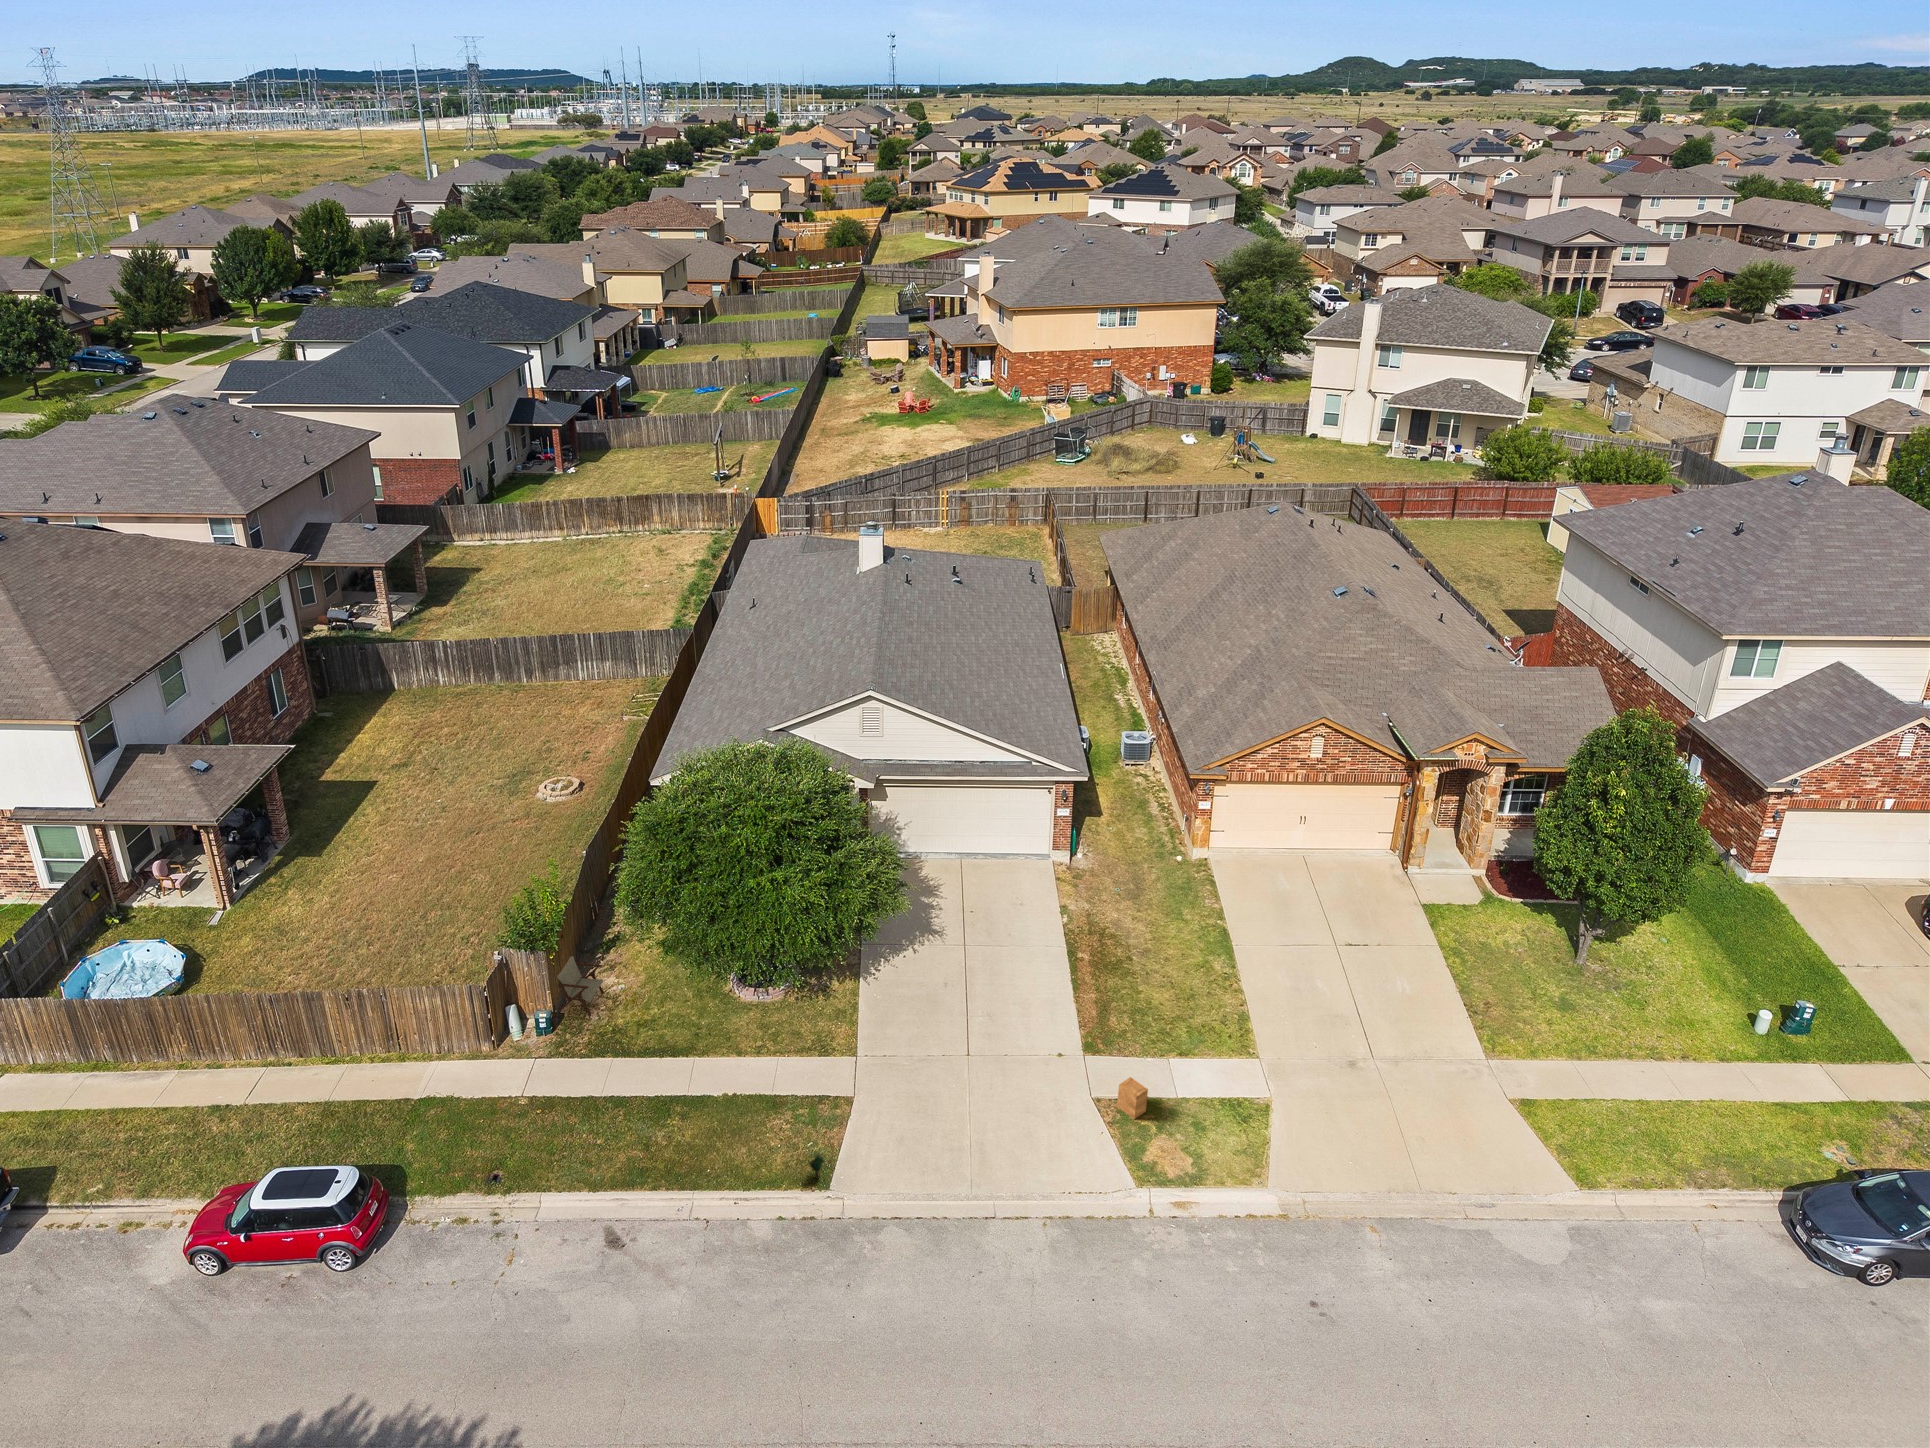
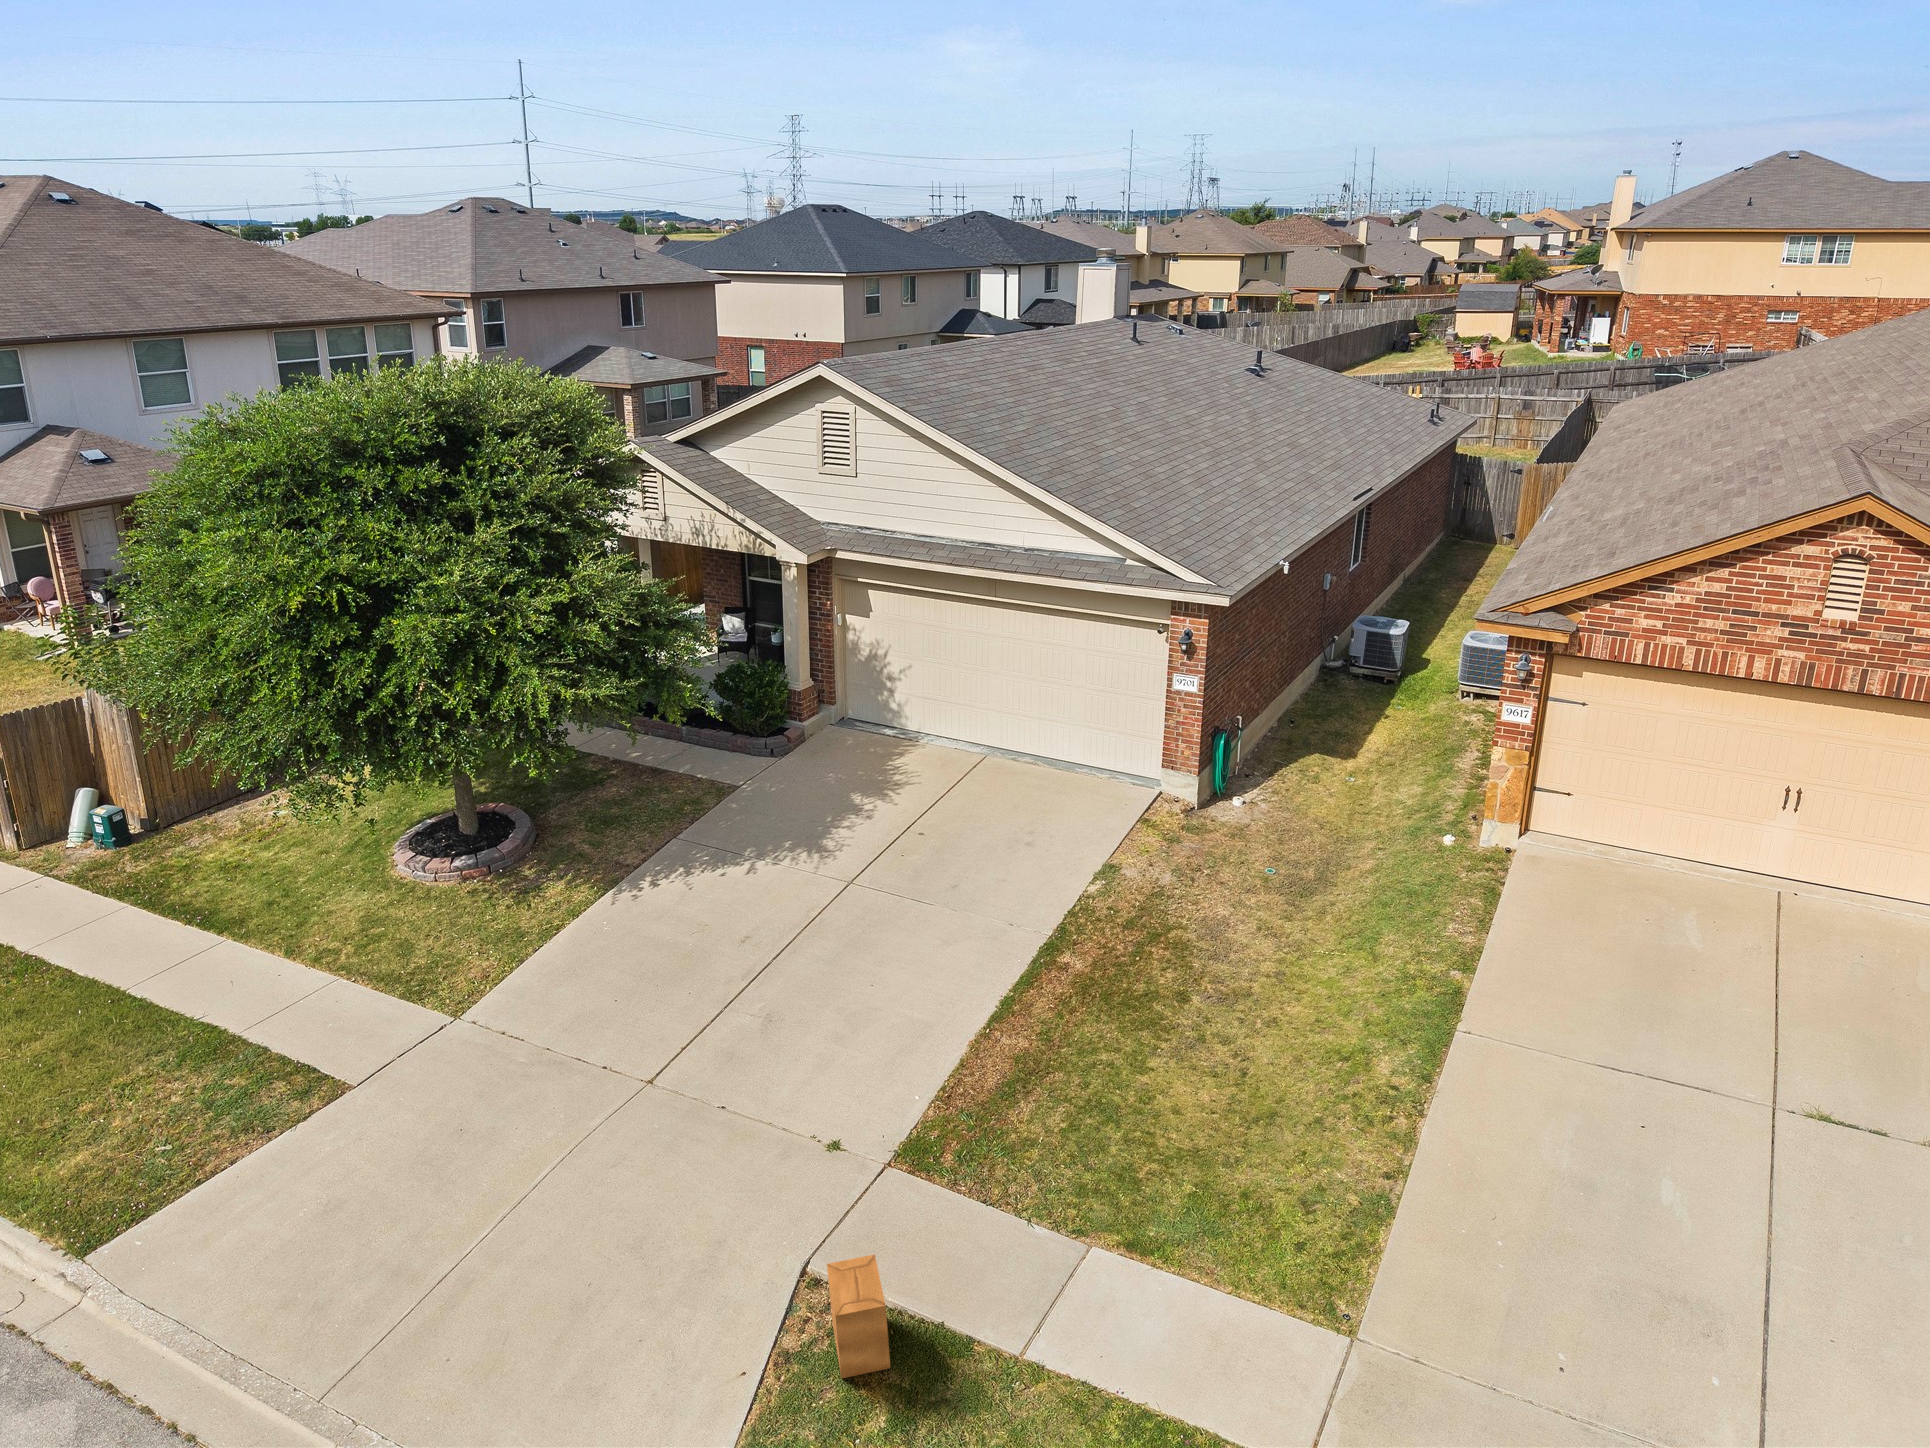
lounge chair: present [557,956,604,1016] -> none [171,750,273,849]
decorative plant: present [810,1155,824,1179] -> none [58,1171,110,1237]

